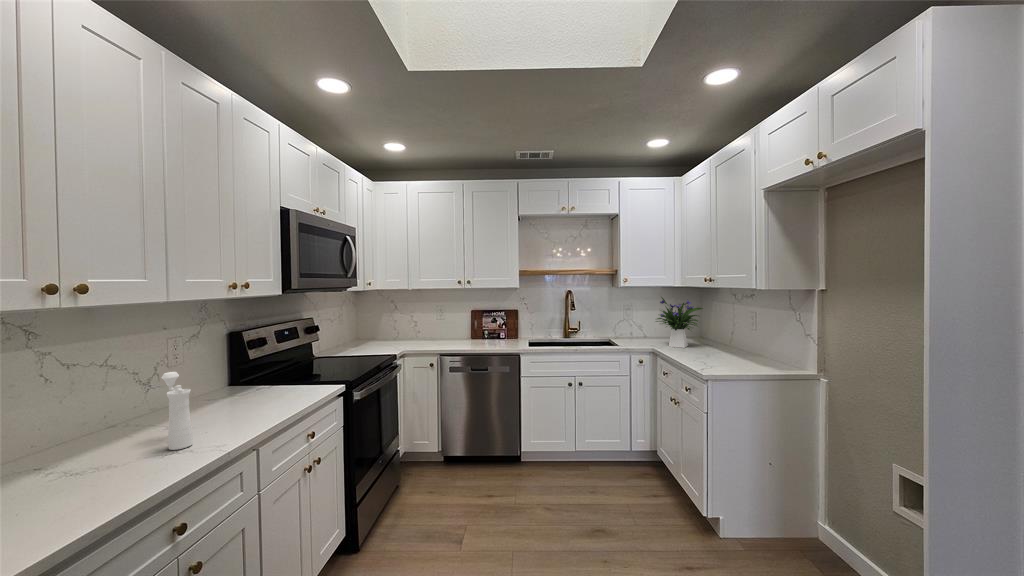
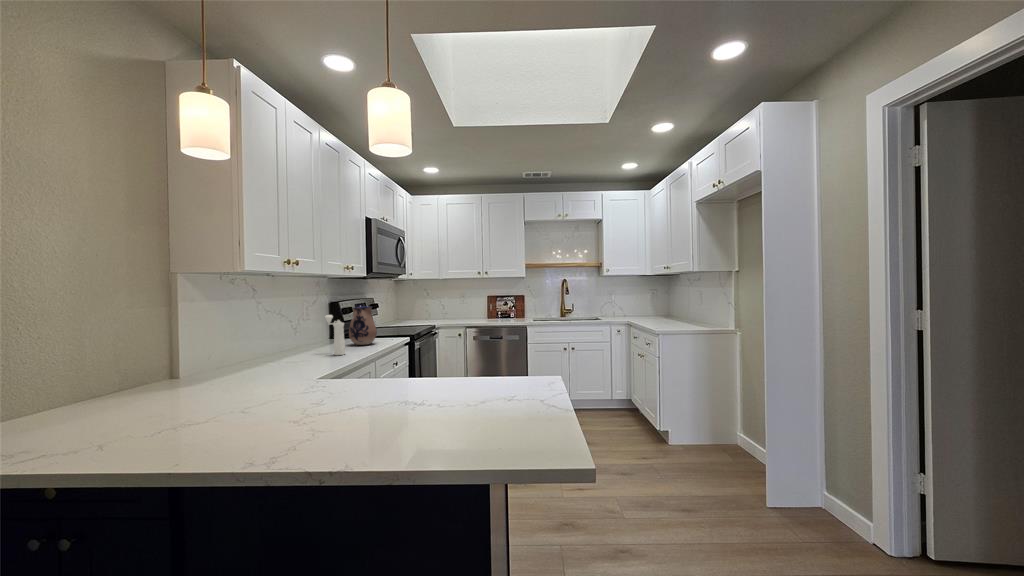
flower arrangement: present [656,297,703,348] -> none [628,282,667,321]
ceramic pitcher: none [230,345,280,410] -> present [349,306,377,345]

